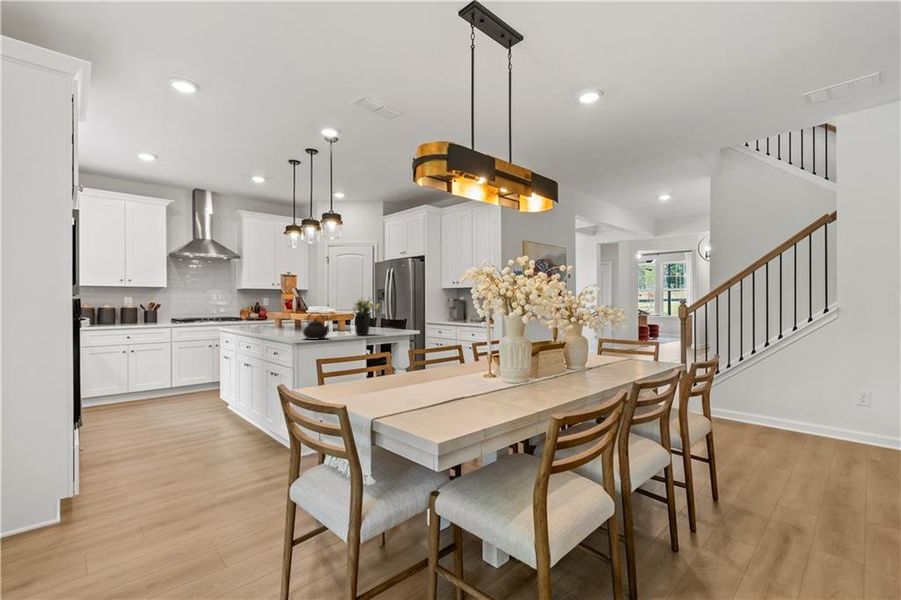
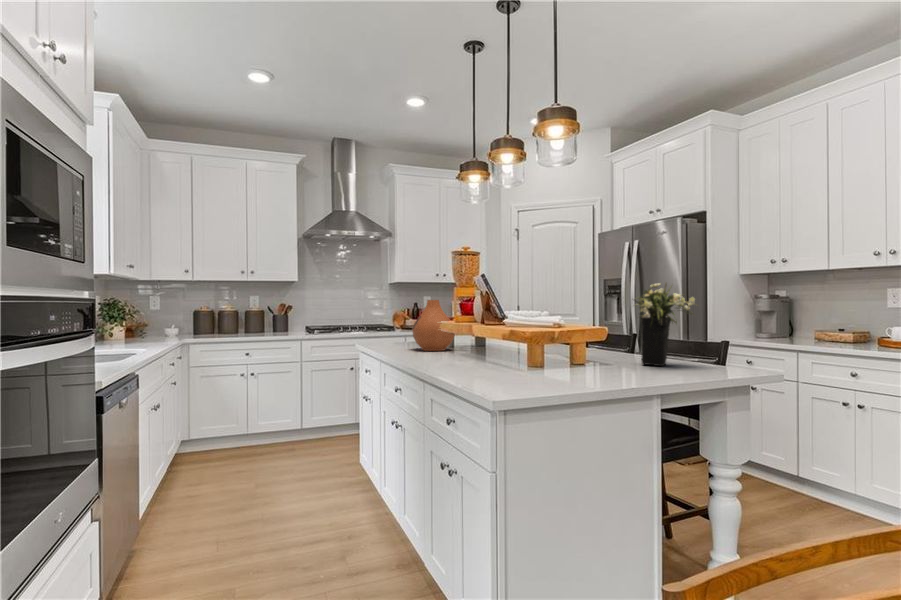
vase: none [244,303,269,332] -> present [412,300,454,351]
teapot: present [303,312,329,340] -> none [545,315,609,375]

